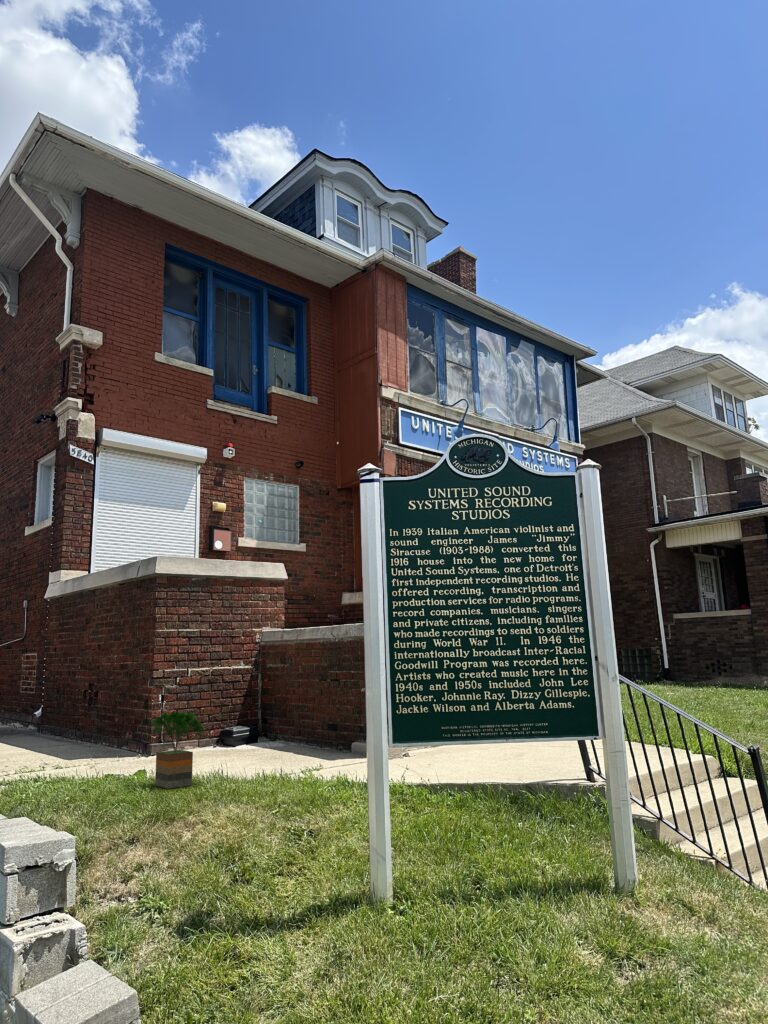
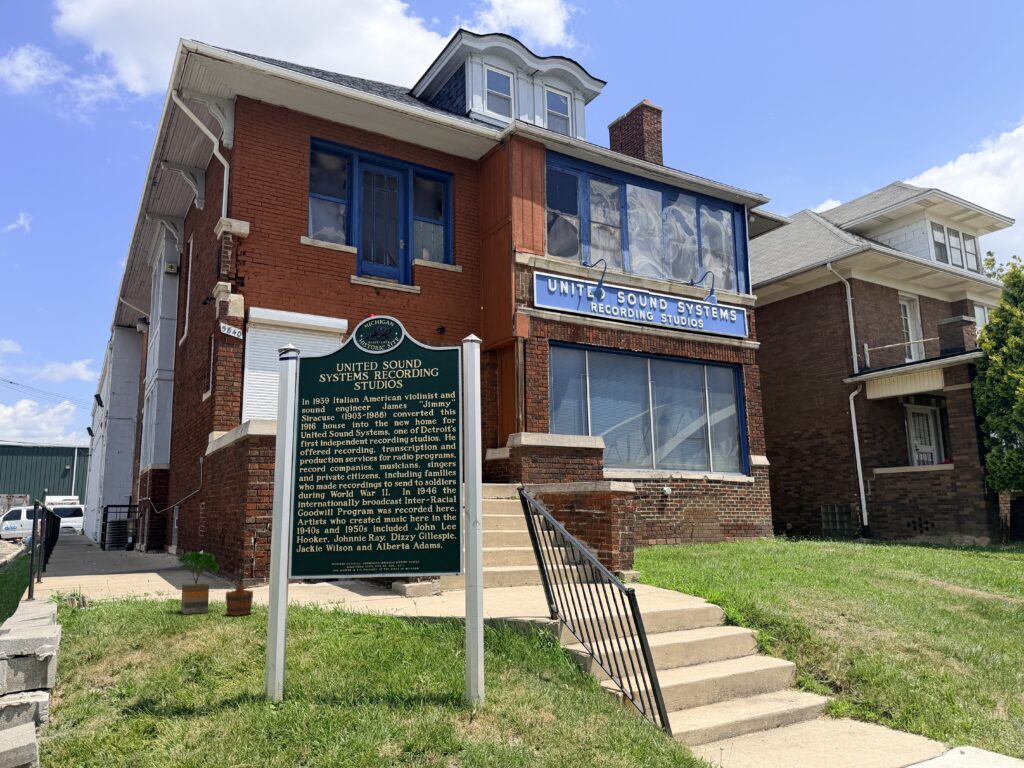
wooden bucket: none [221,733,253,789] -> present [226,570,253,616]

